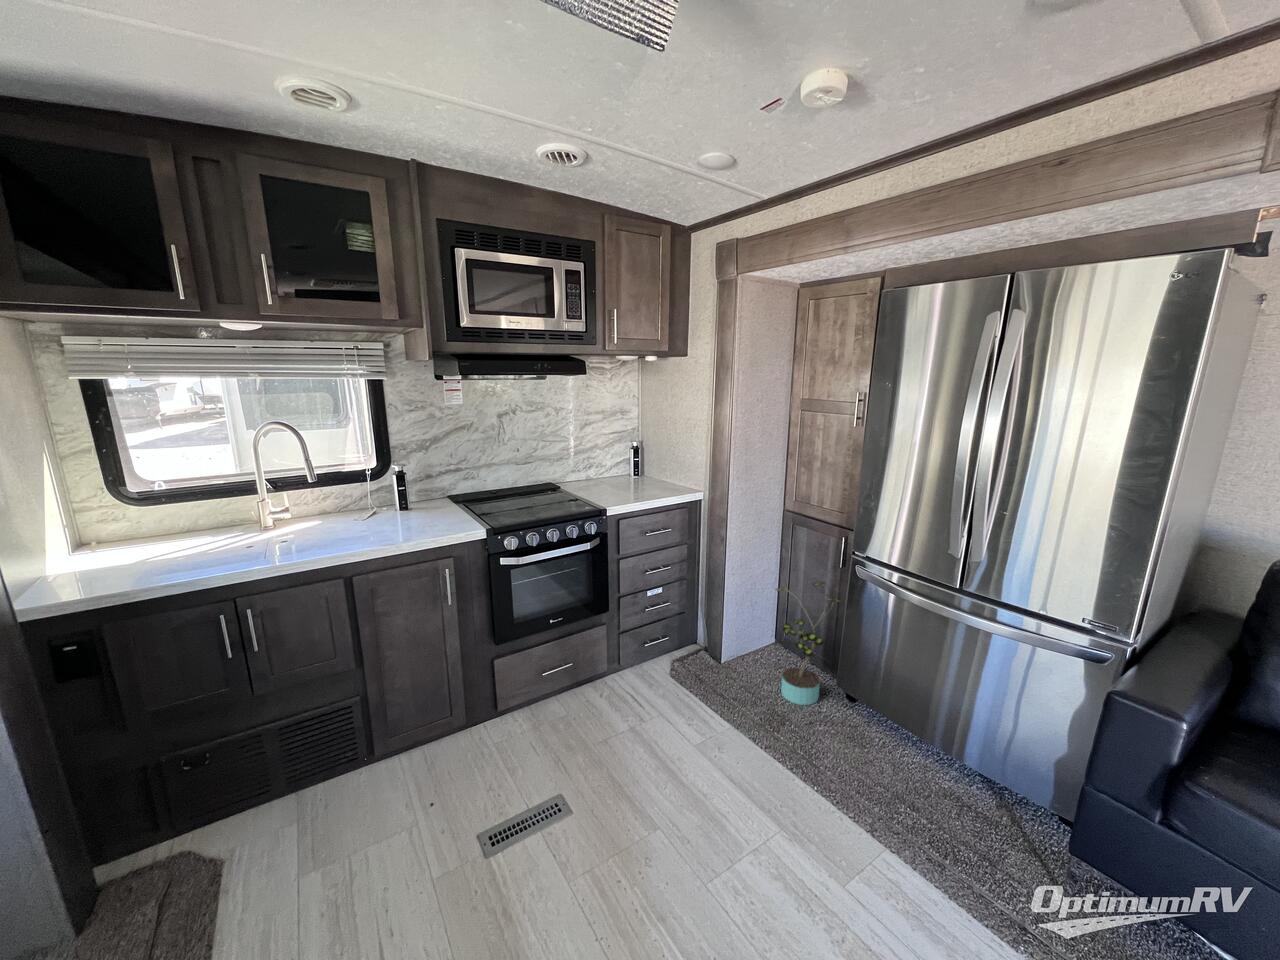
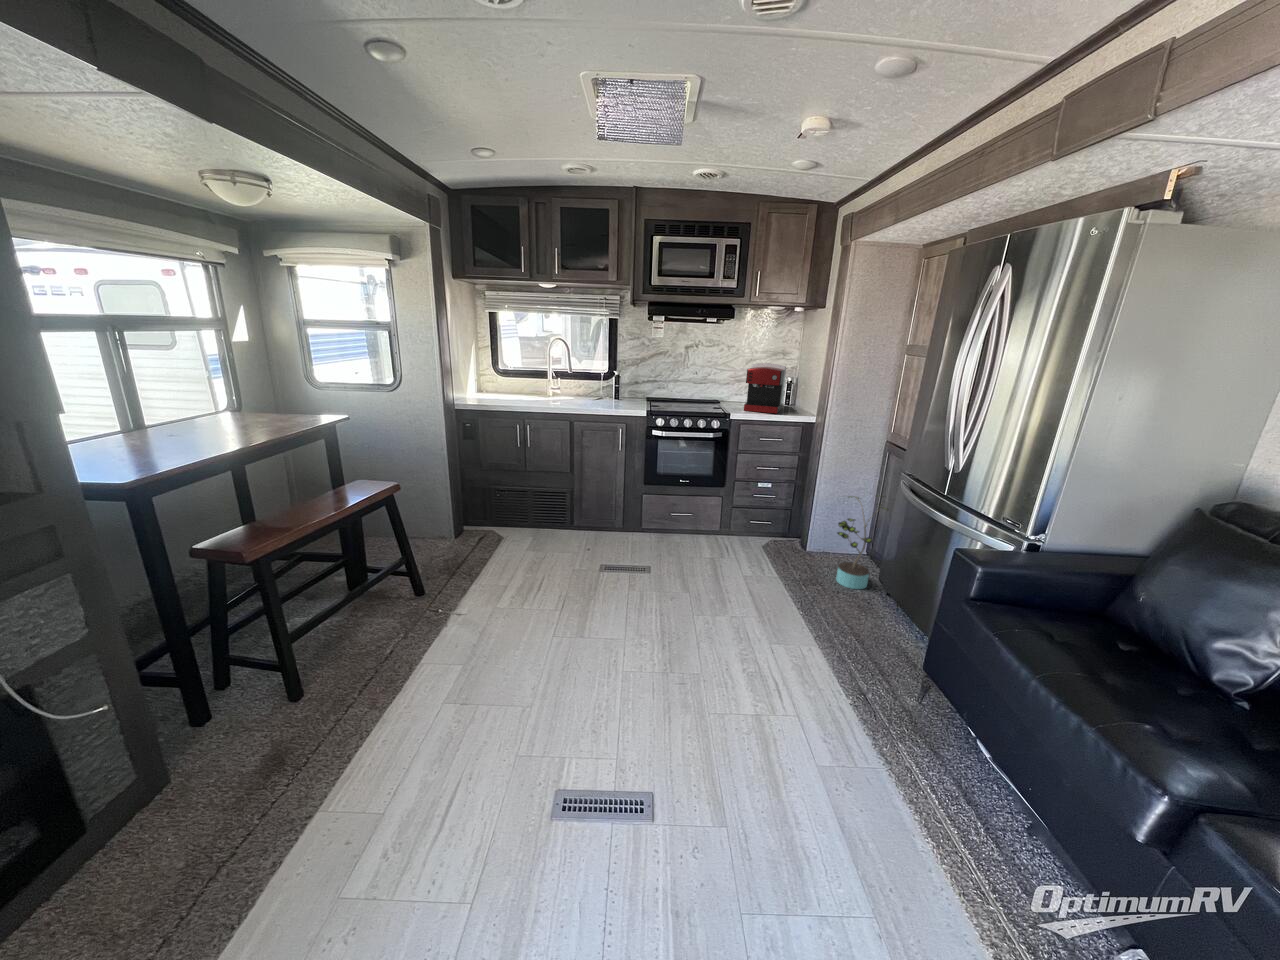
coffee maker: none [600,428,654,497] -> present [744,363,786,413]

